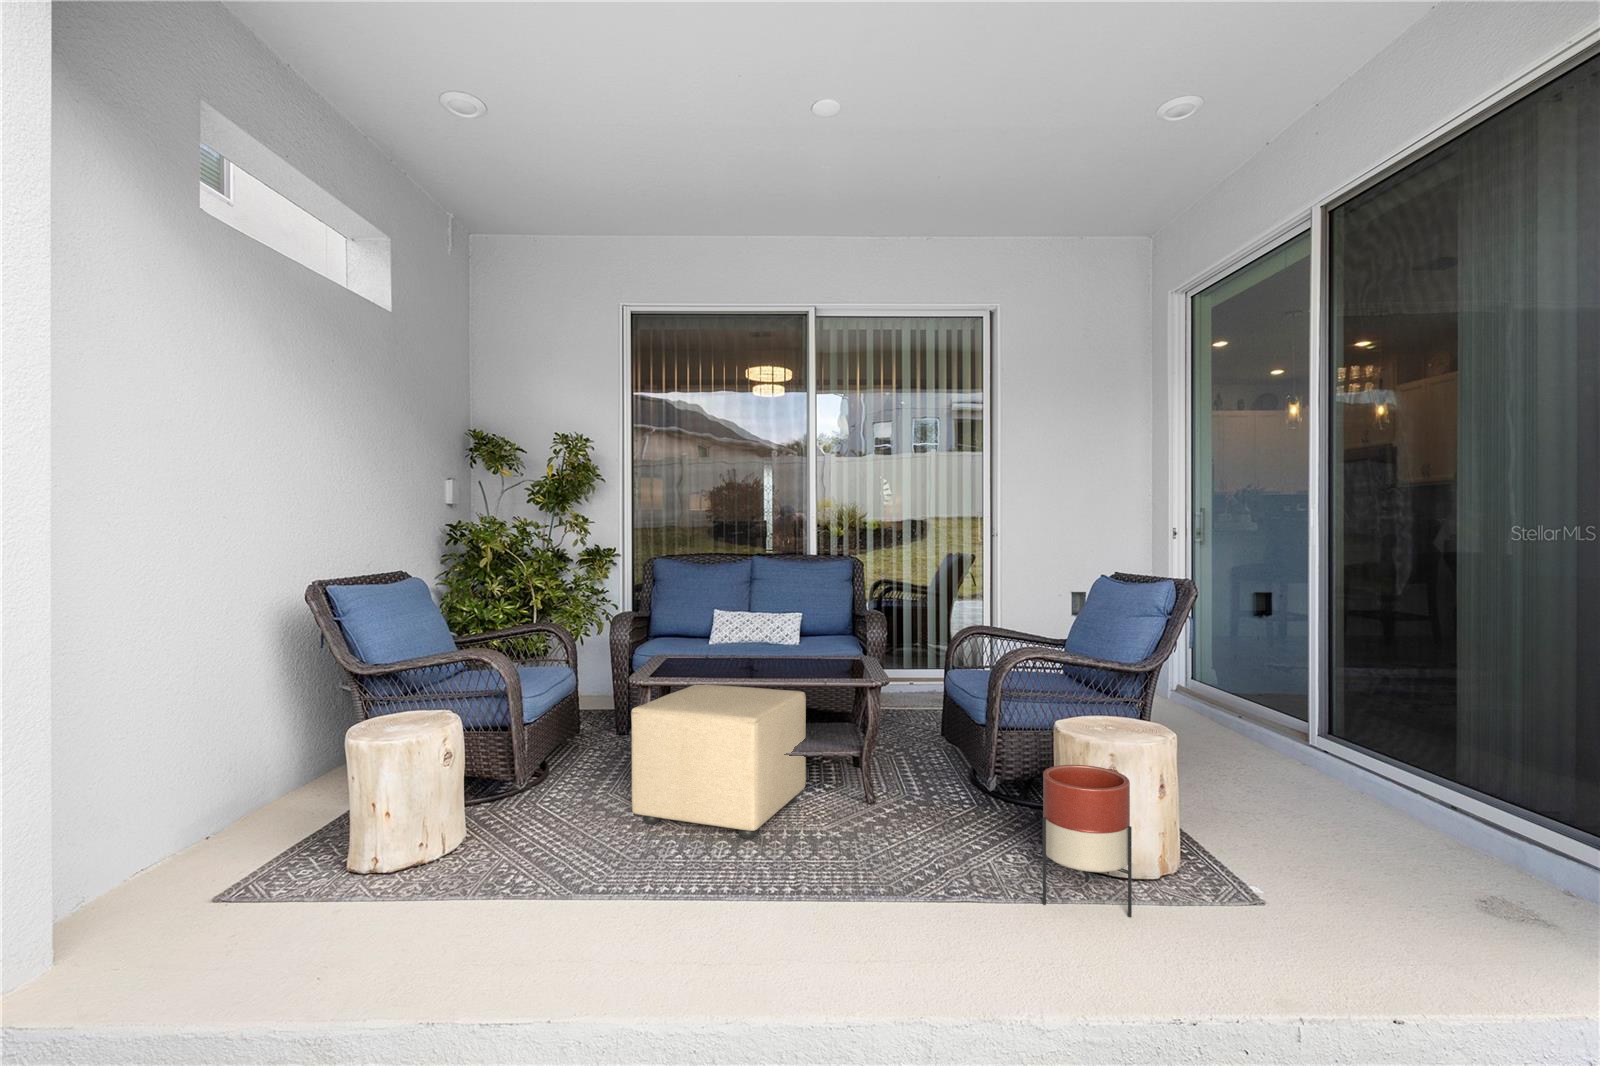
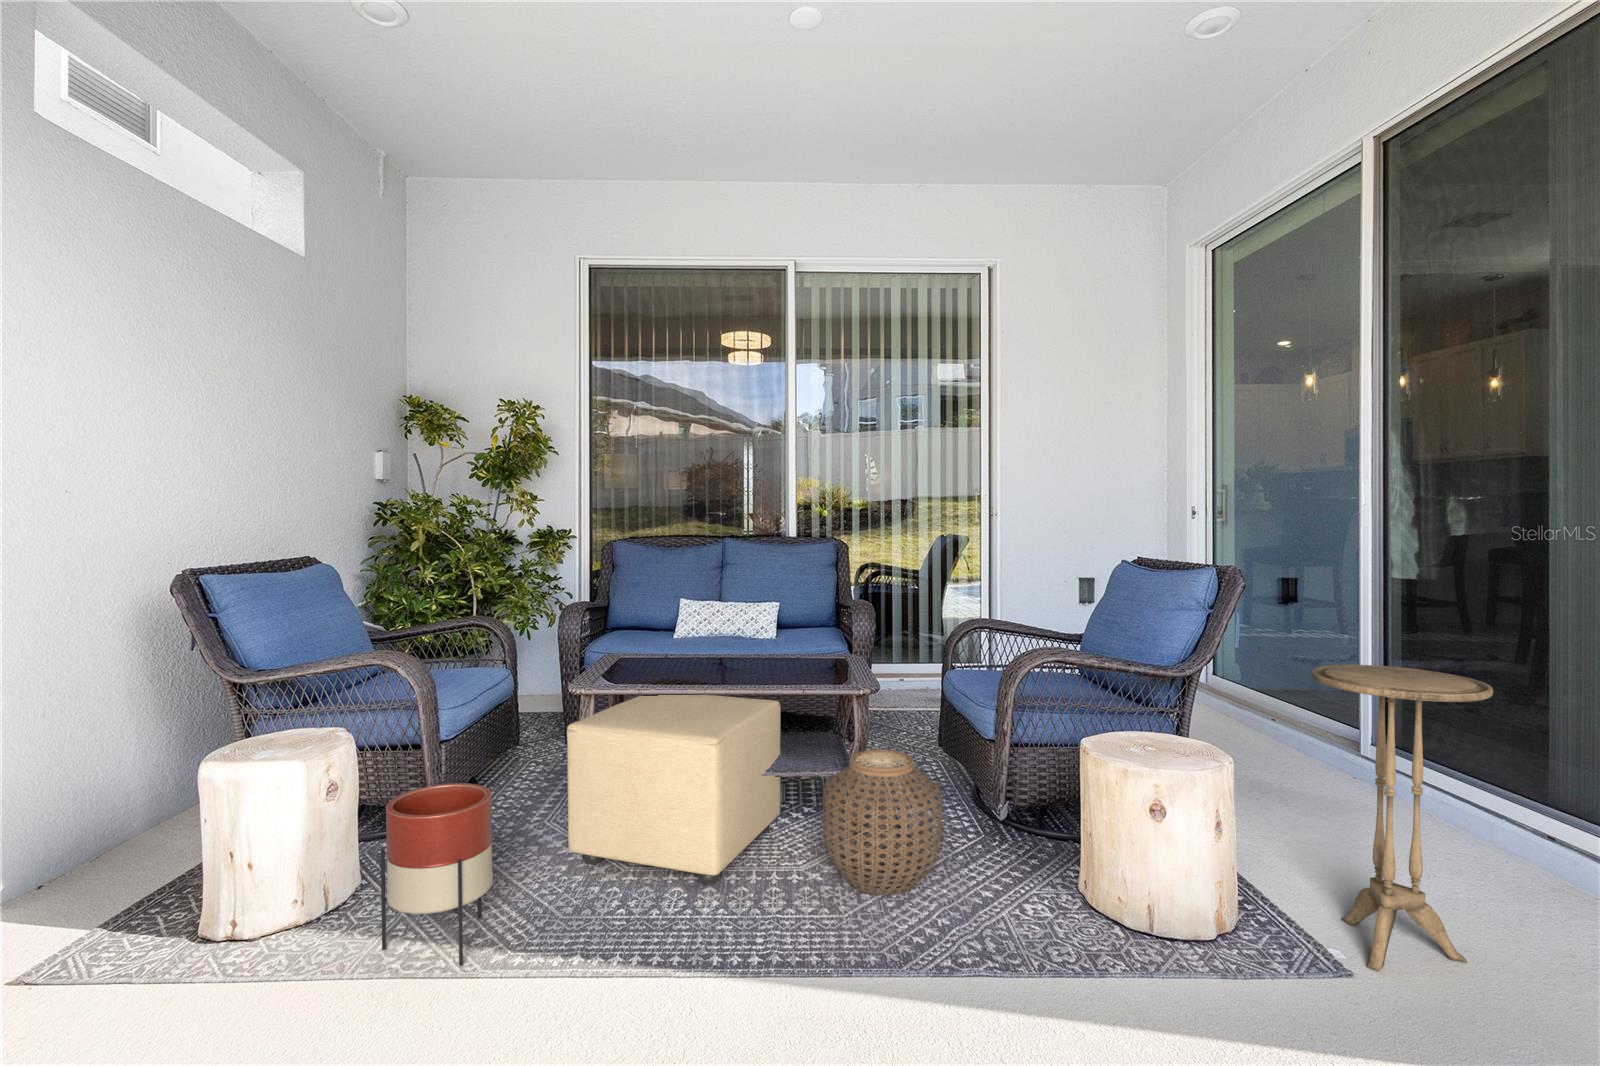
side table: none [1237,658,1375,902] -> present [1312,665,1493,971]
woven basket: none [842,730,940,848] -> present [822,750,943,895]
planter: present [1043,765,1132,917] -> present [381,783,493,966]

